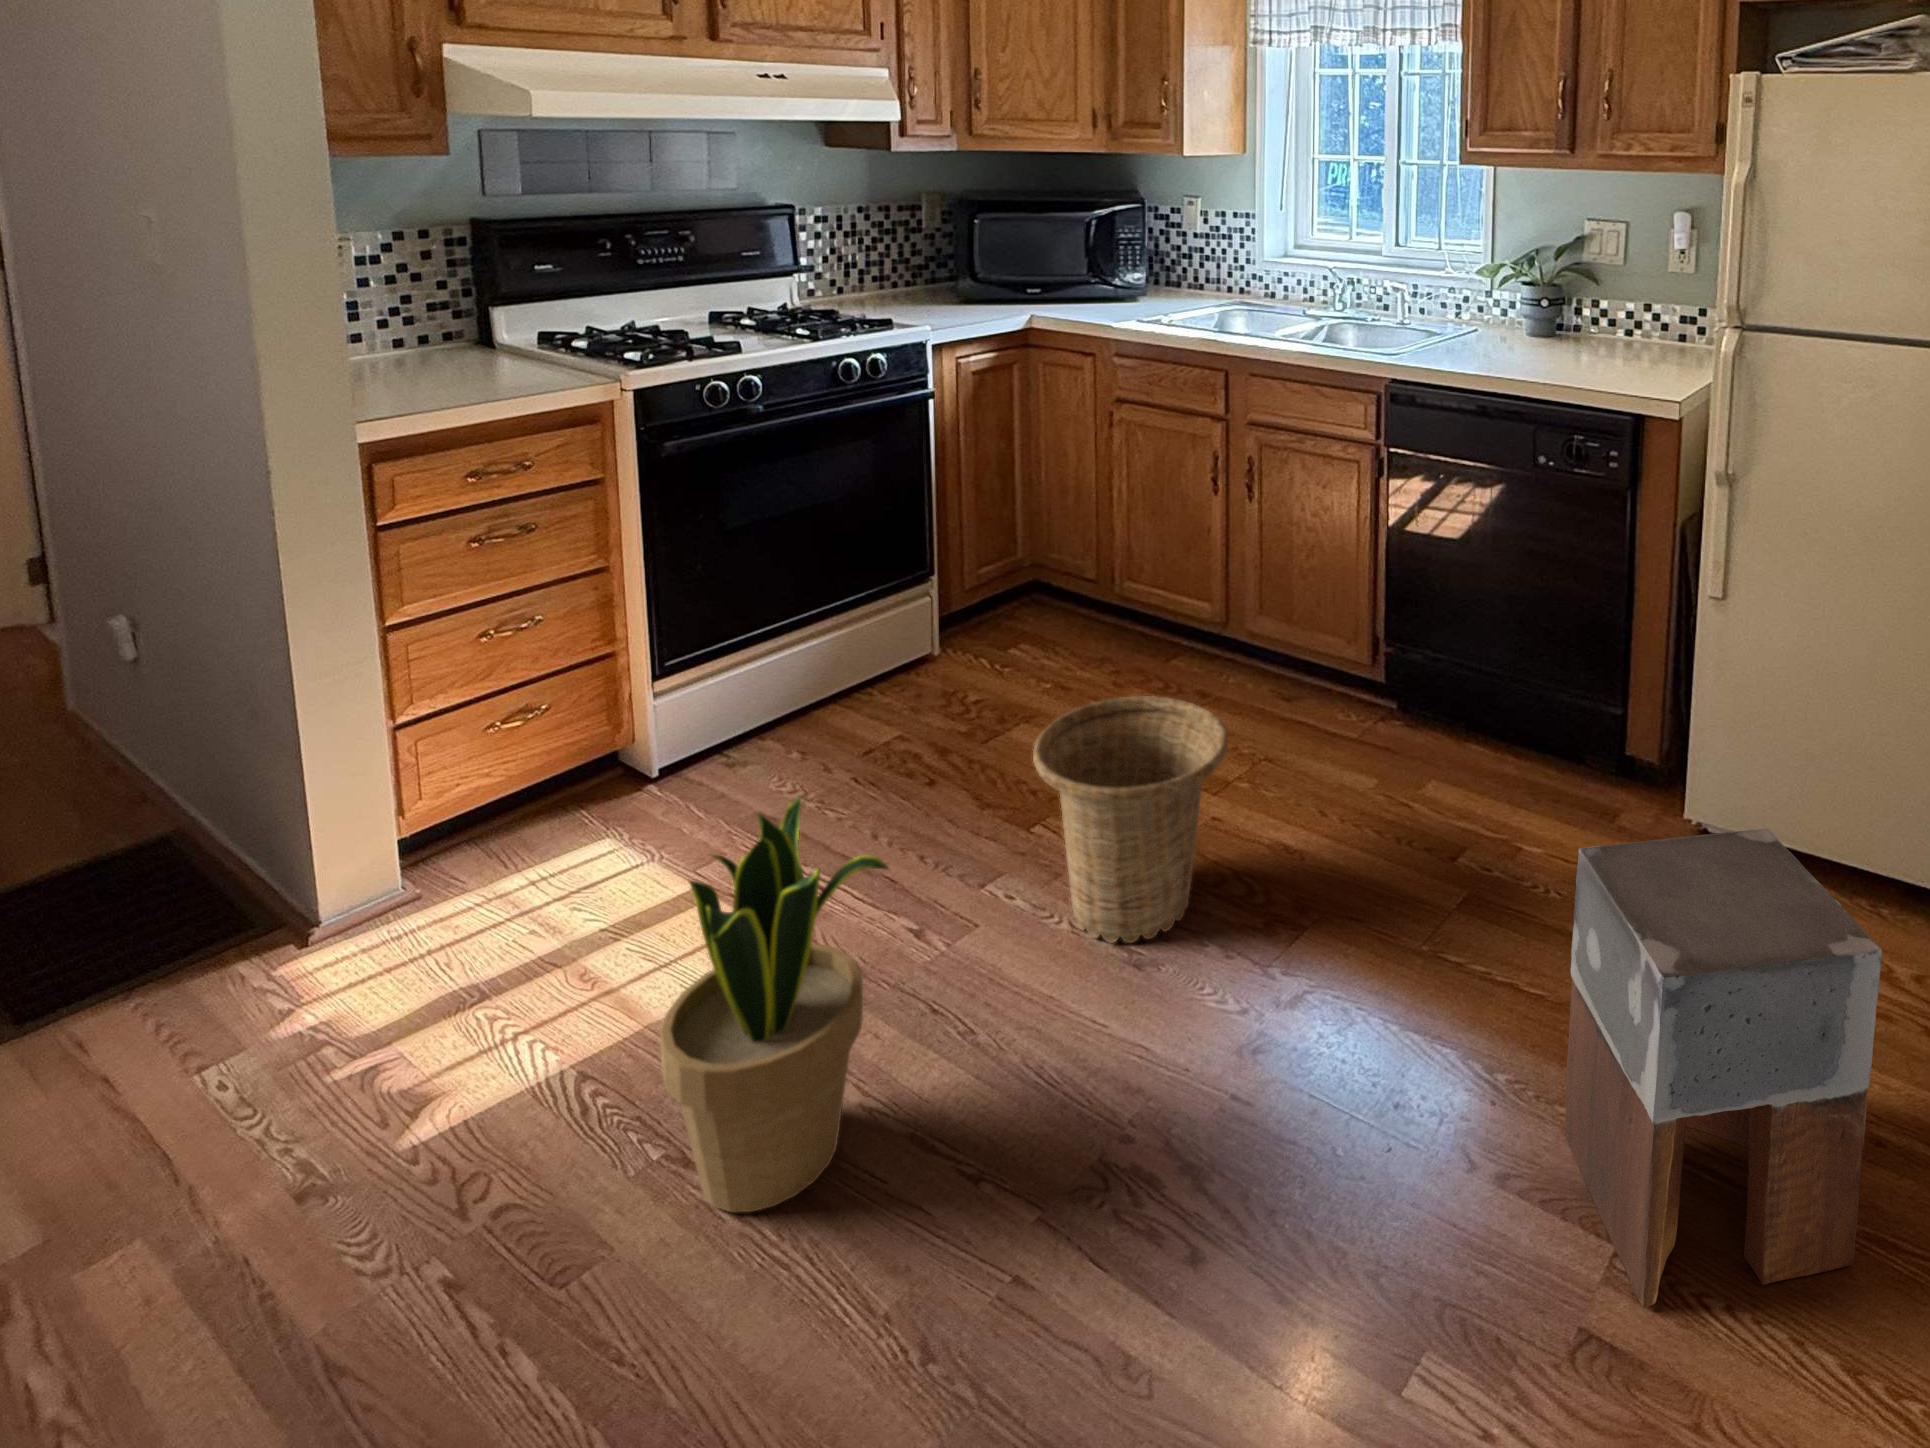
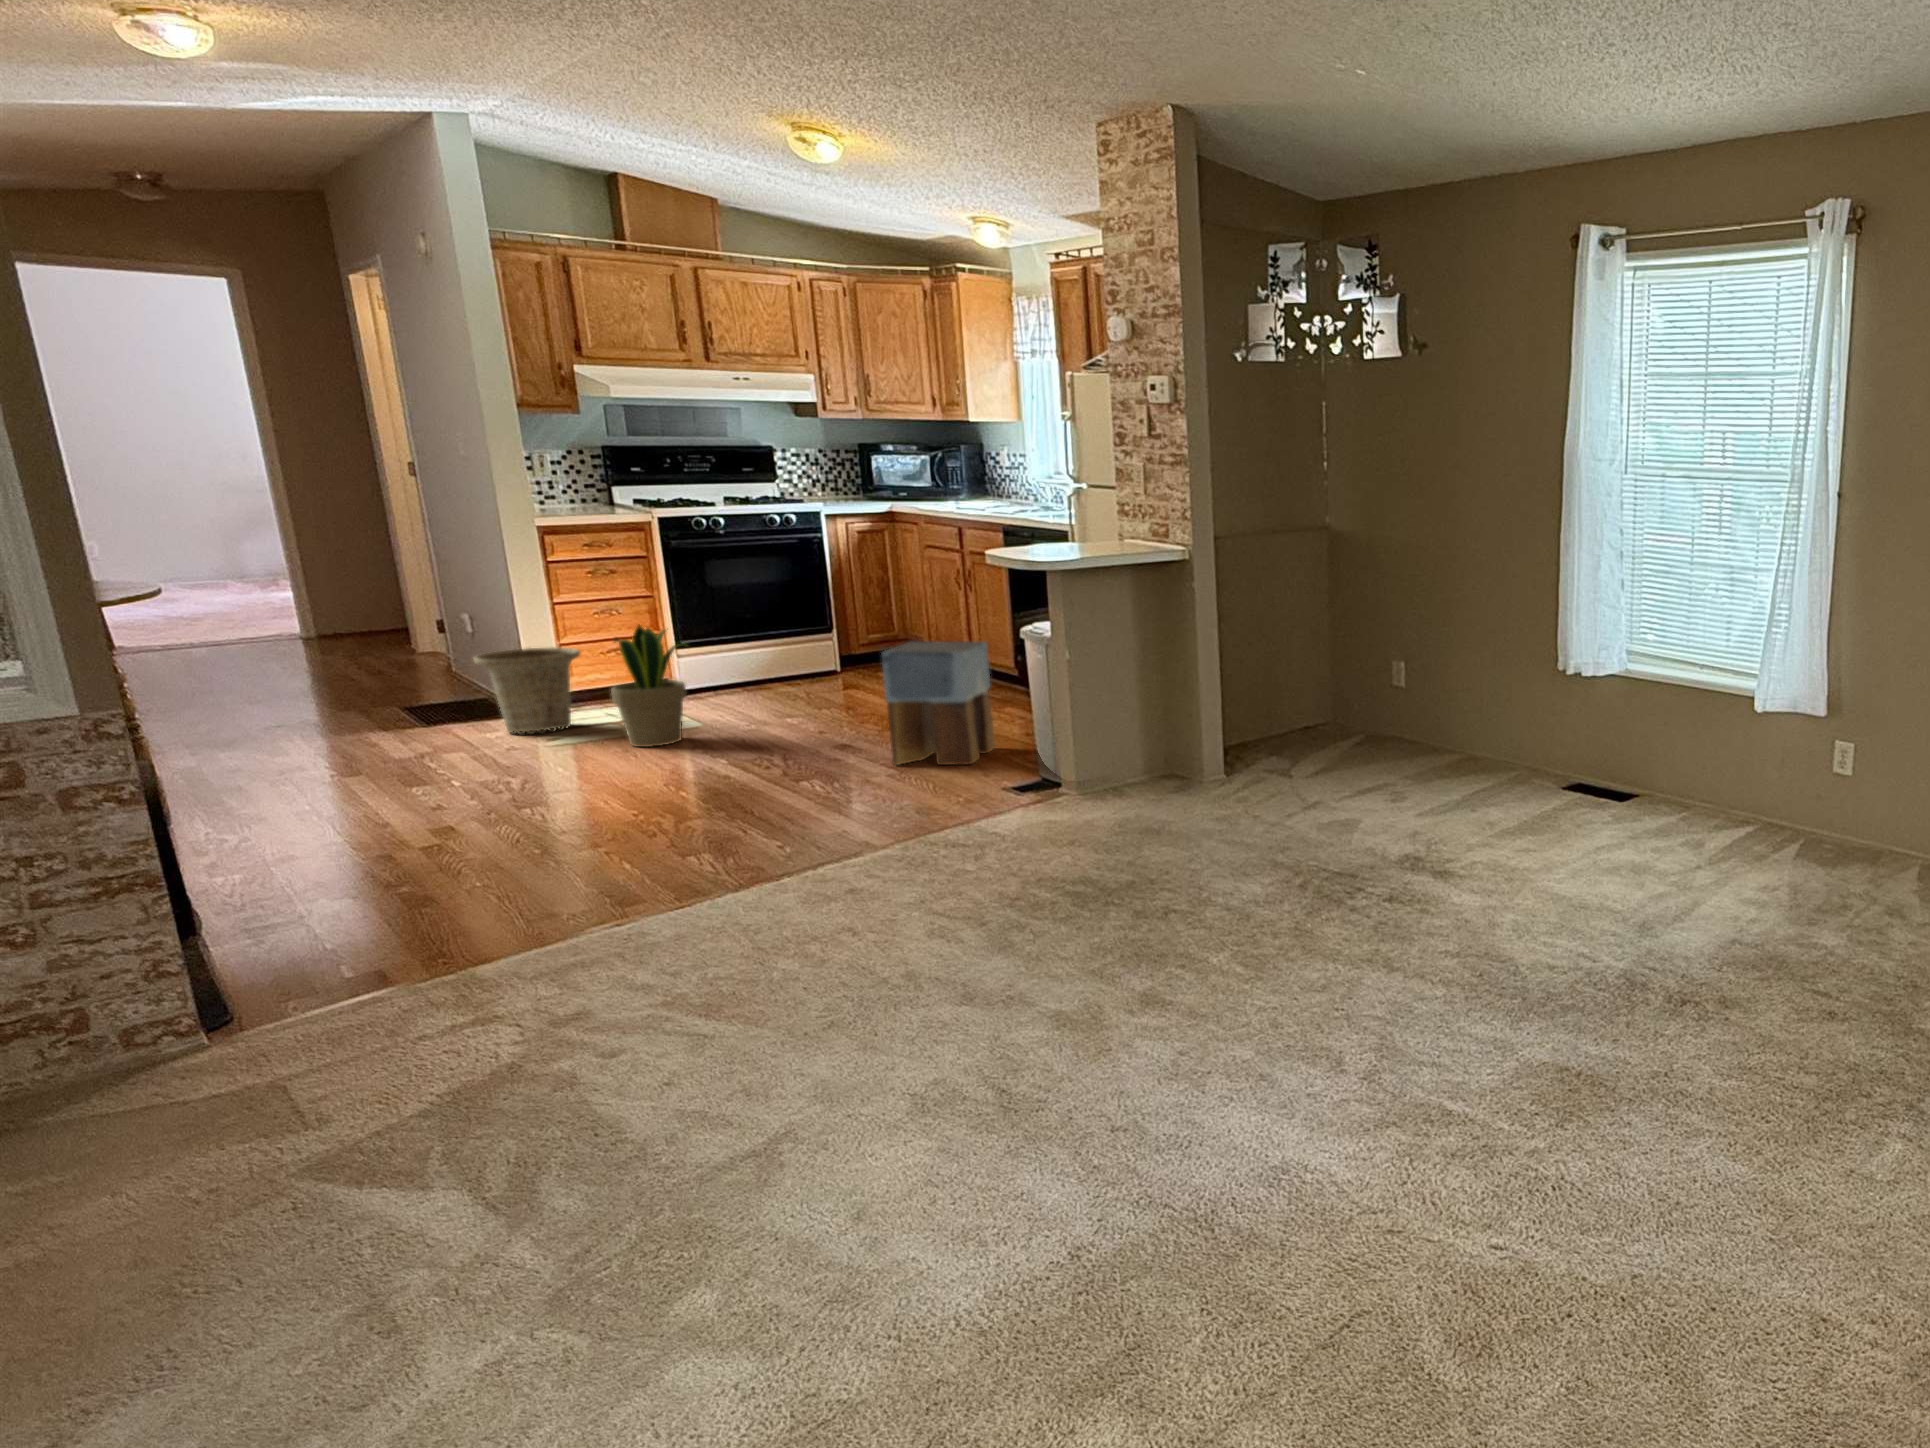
basket: present [1033,696,1228,943] -> present [474,647,580,734]

